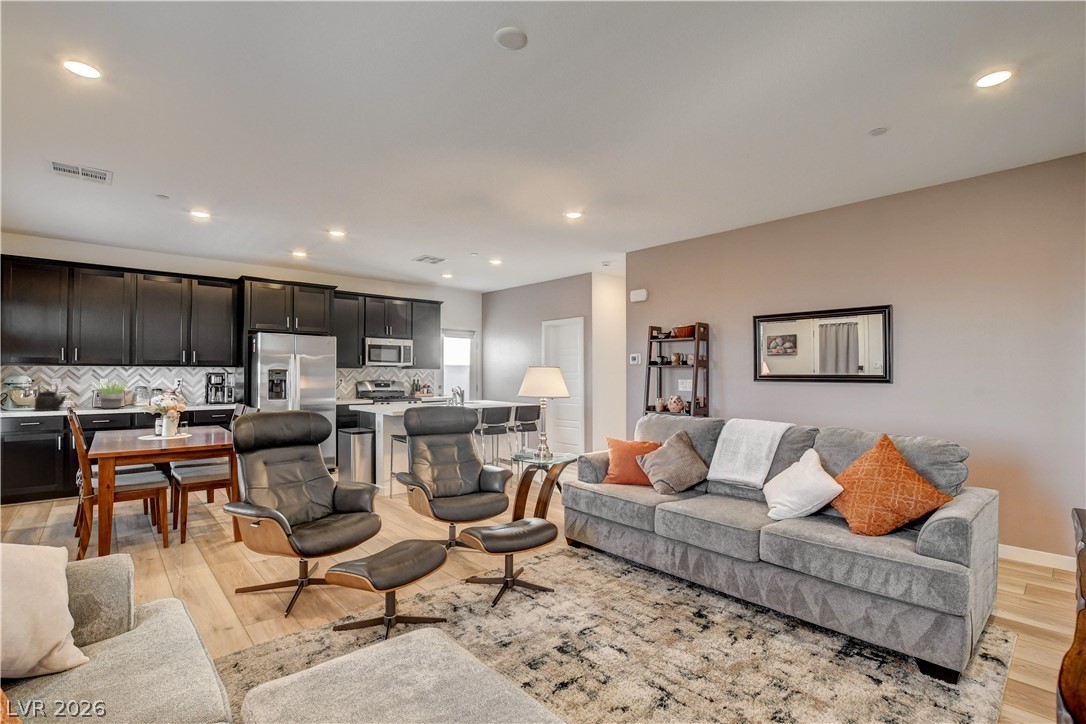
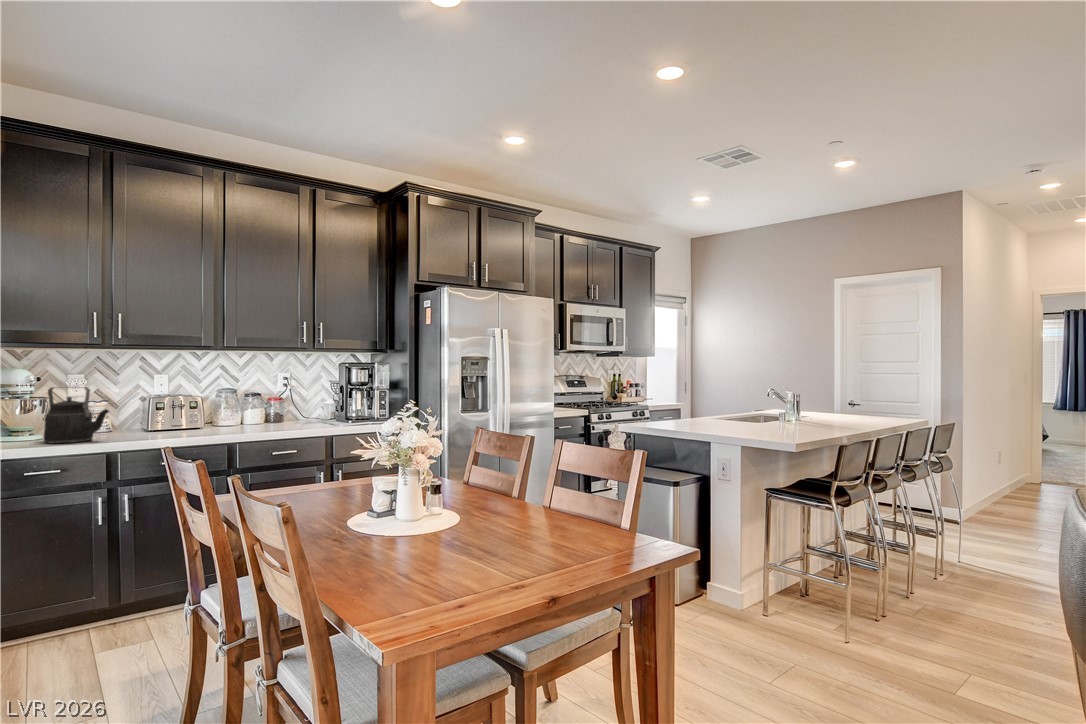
potted plant: present [99,381,126,409] -> none [149,378,225,435]

